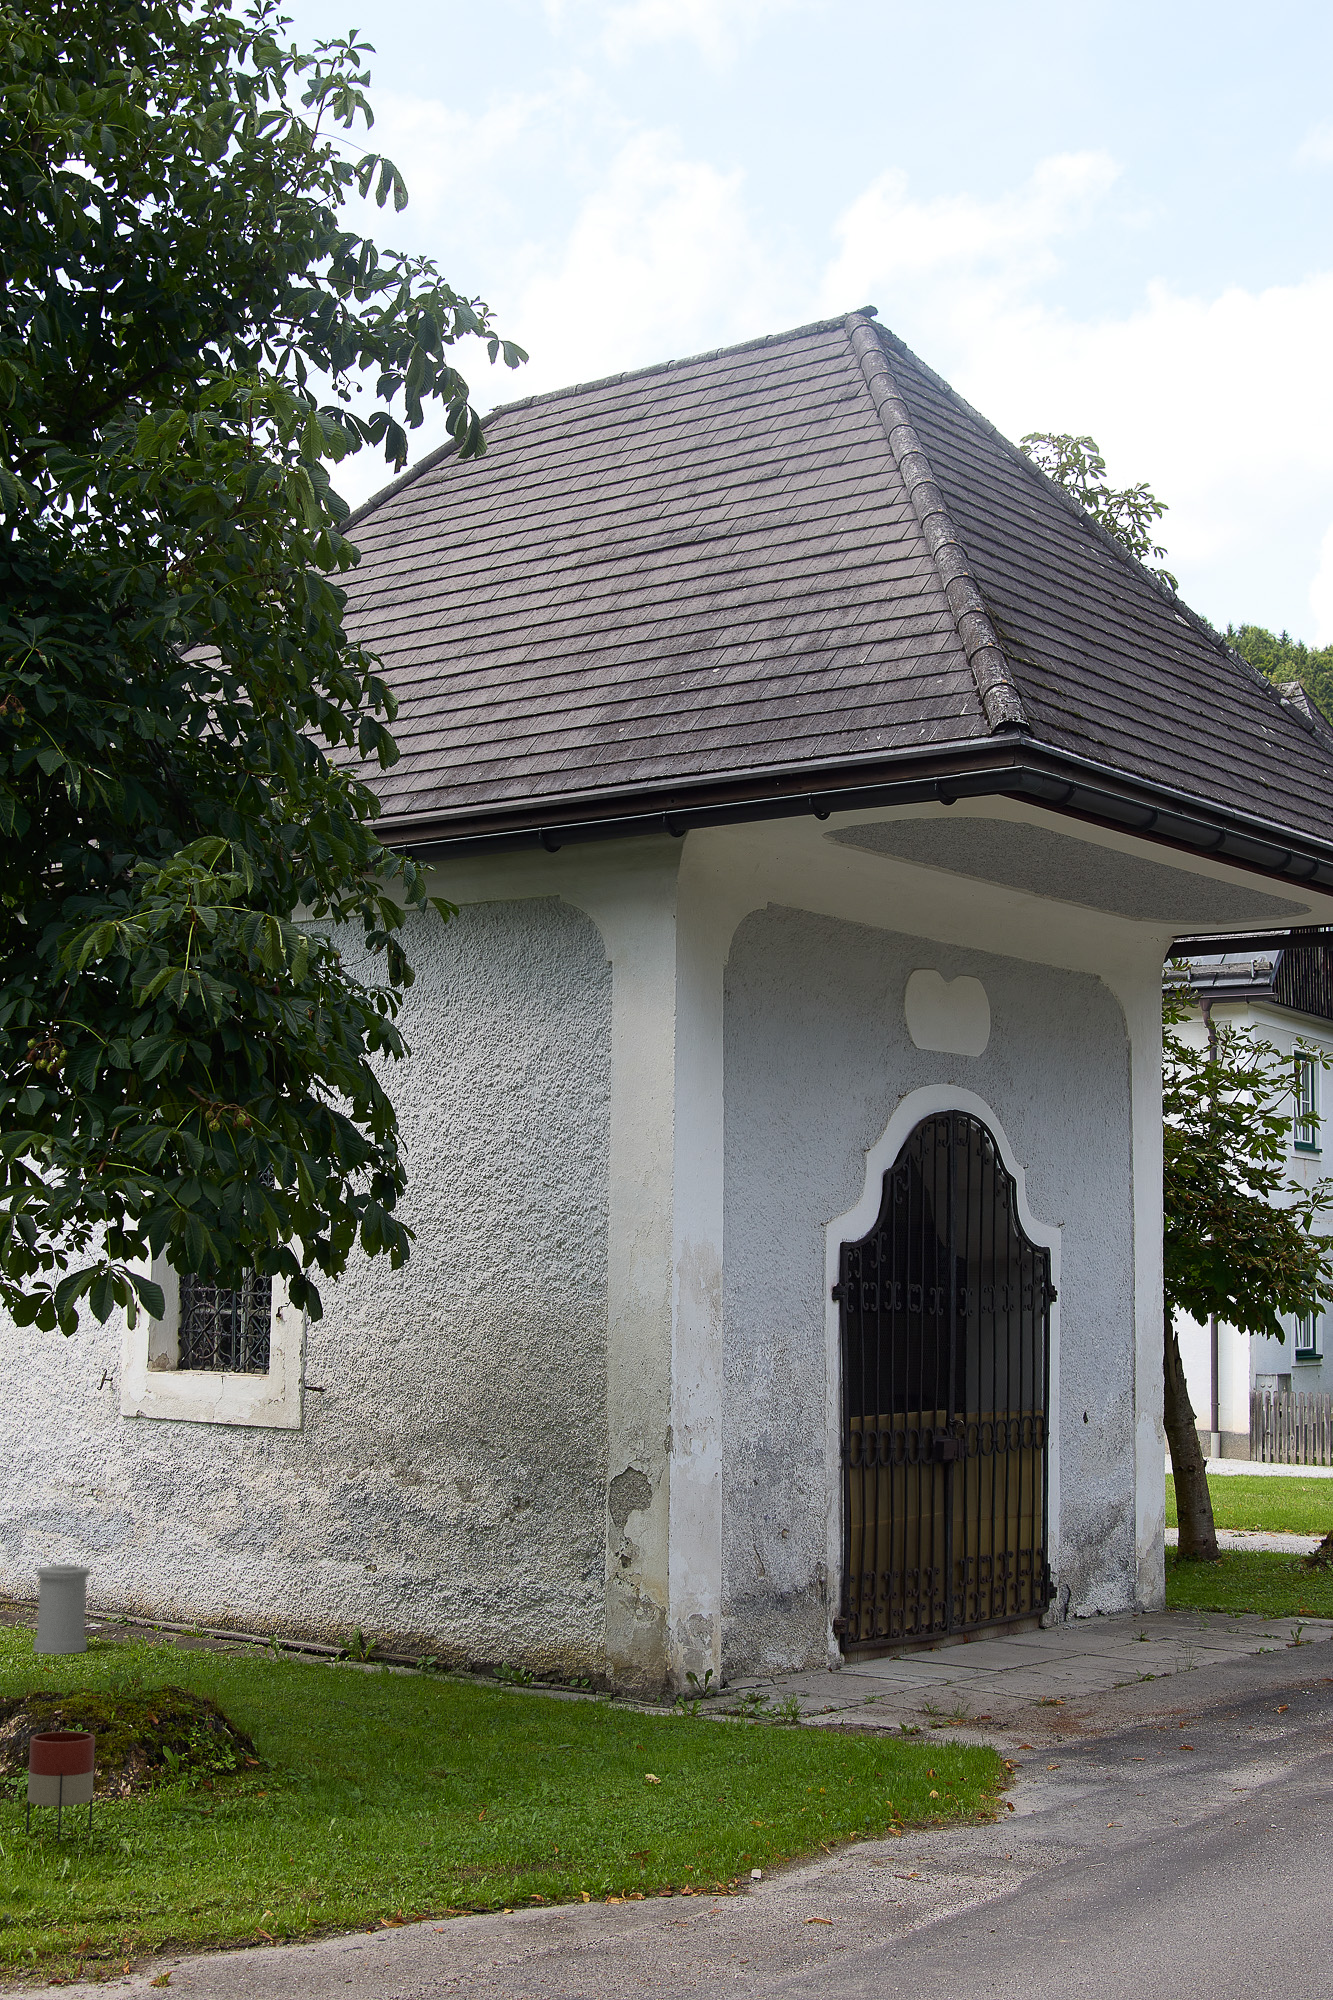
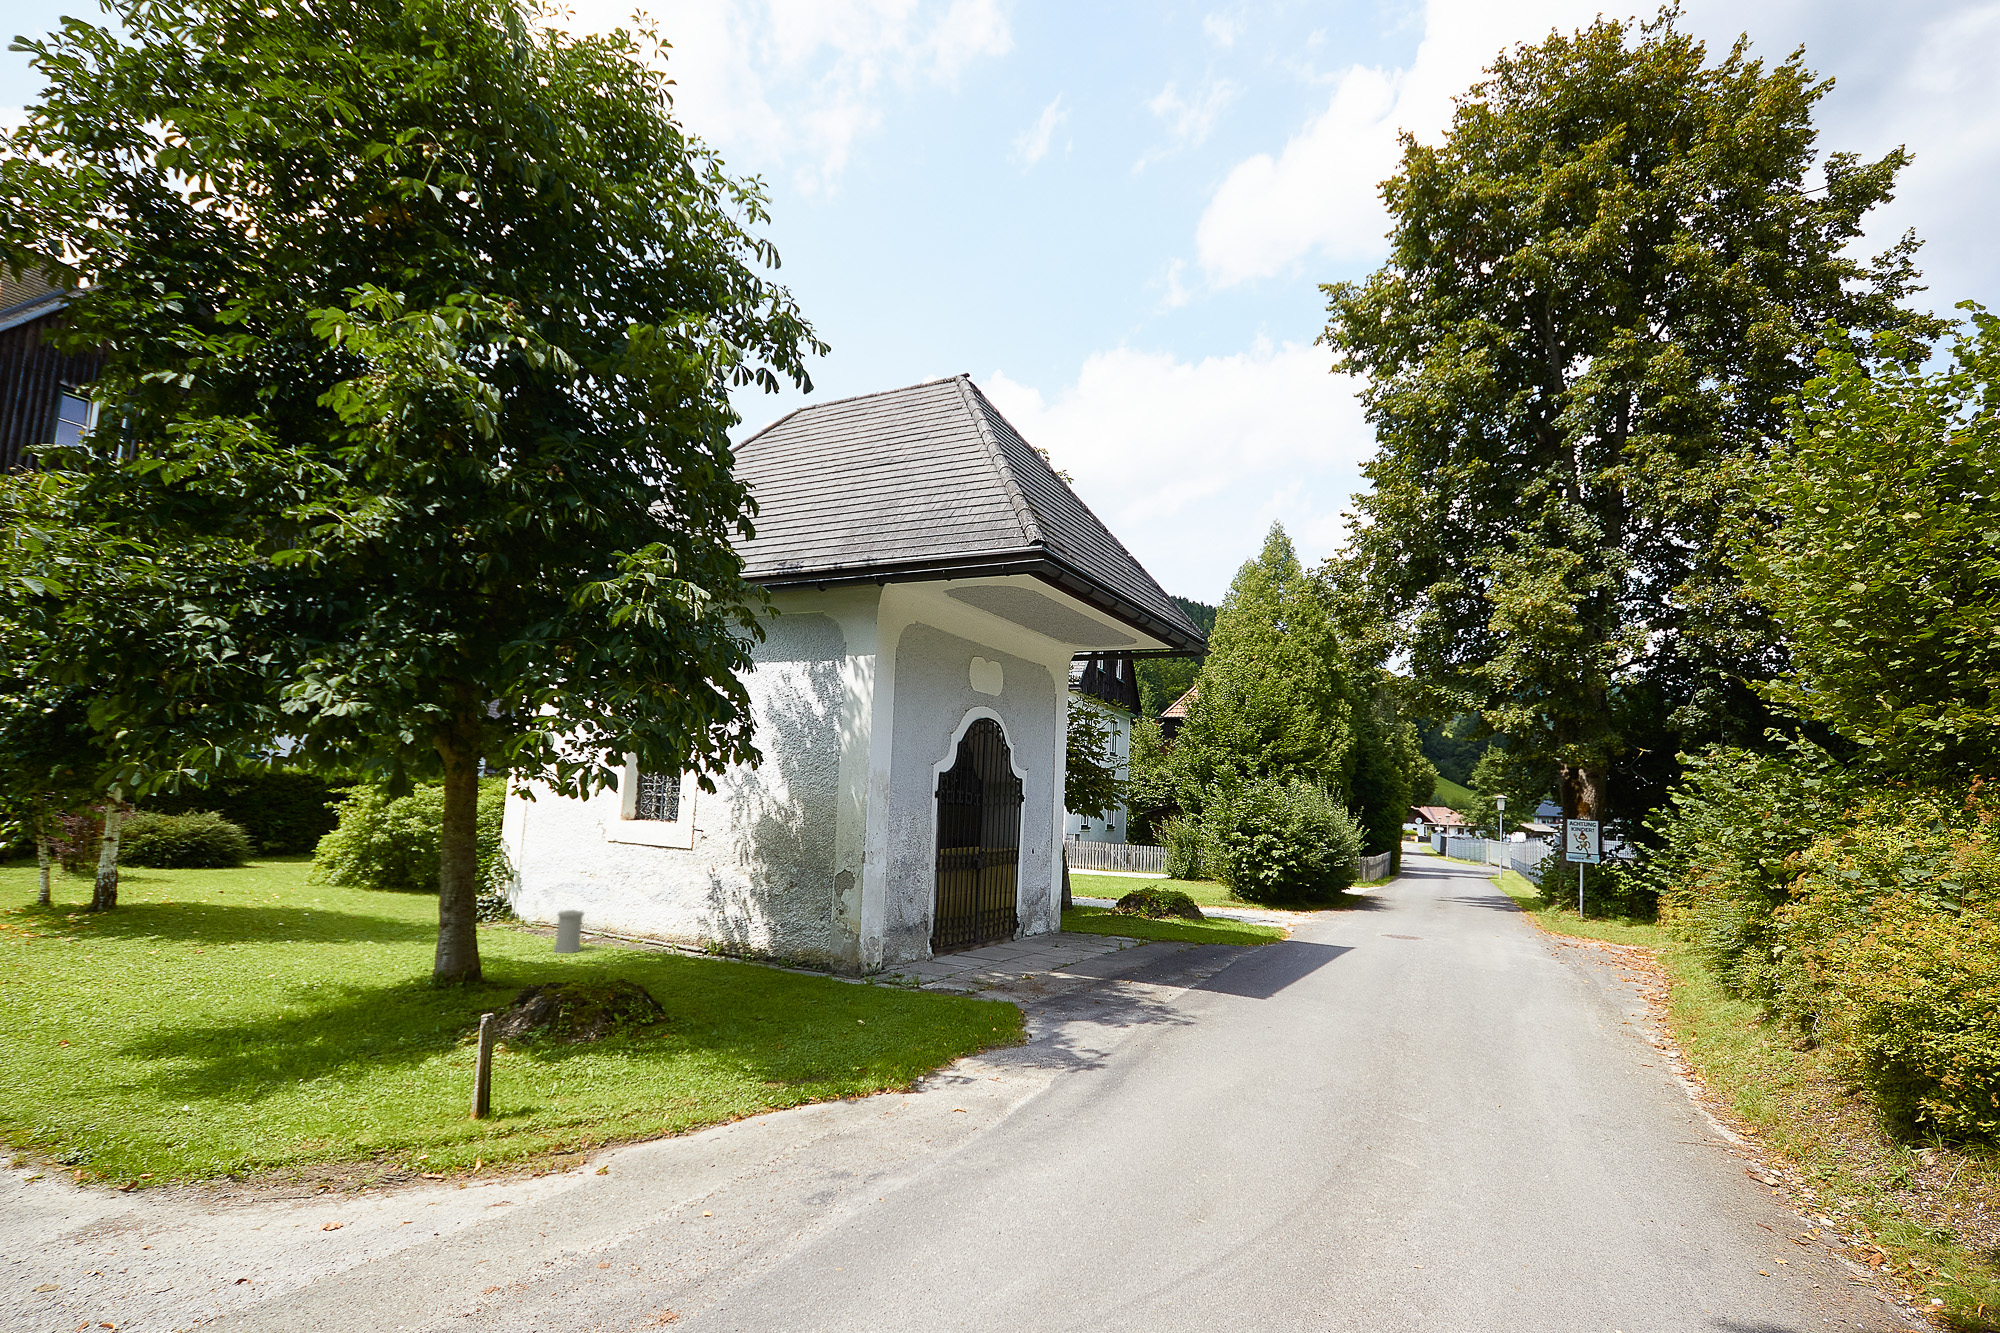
planter: present [26,1731,95,1843] -> none [535,1009,576,1071]

